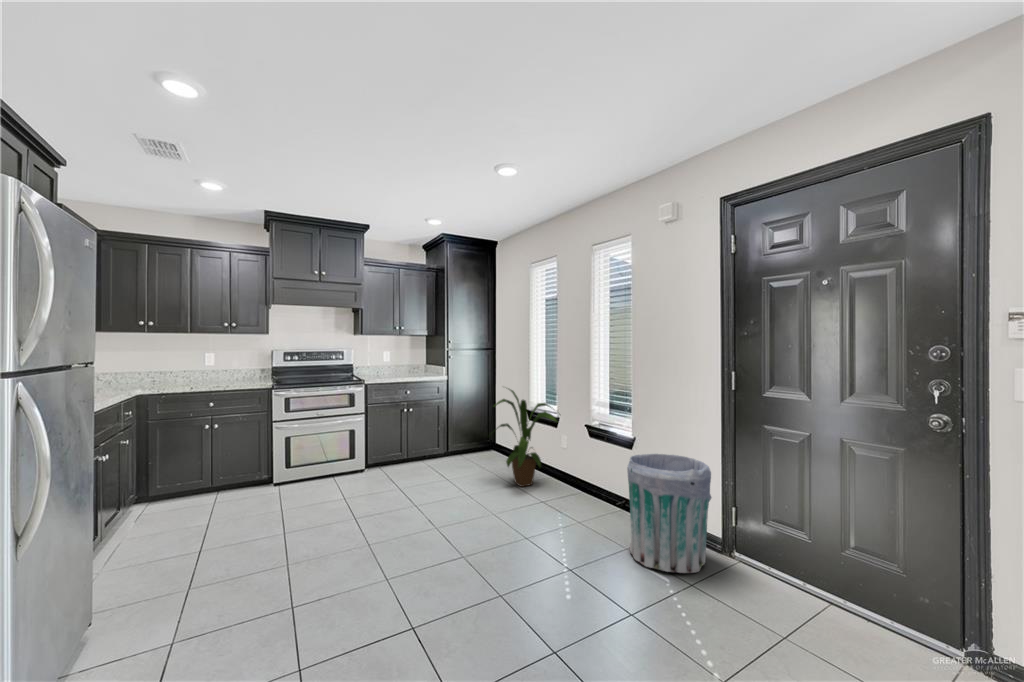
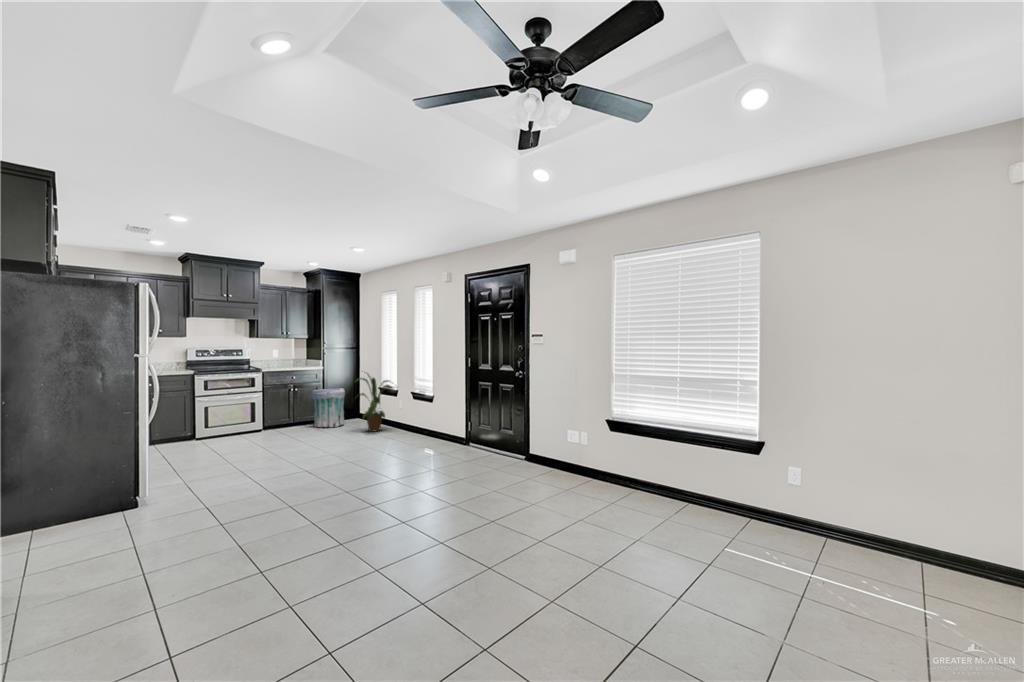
trash can: present [627,454,711,573] -> present [312,388,345,428]

